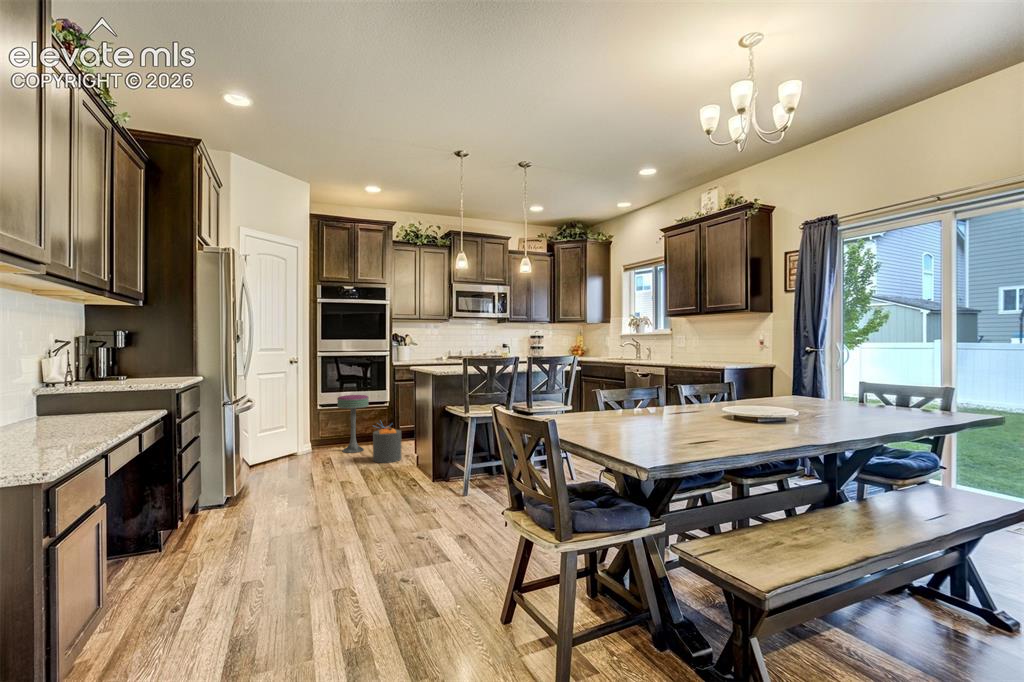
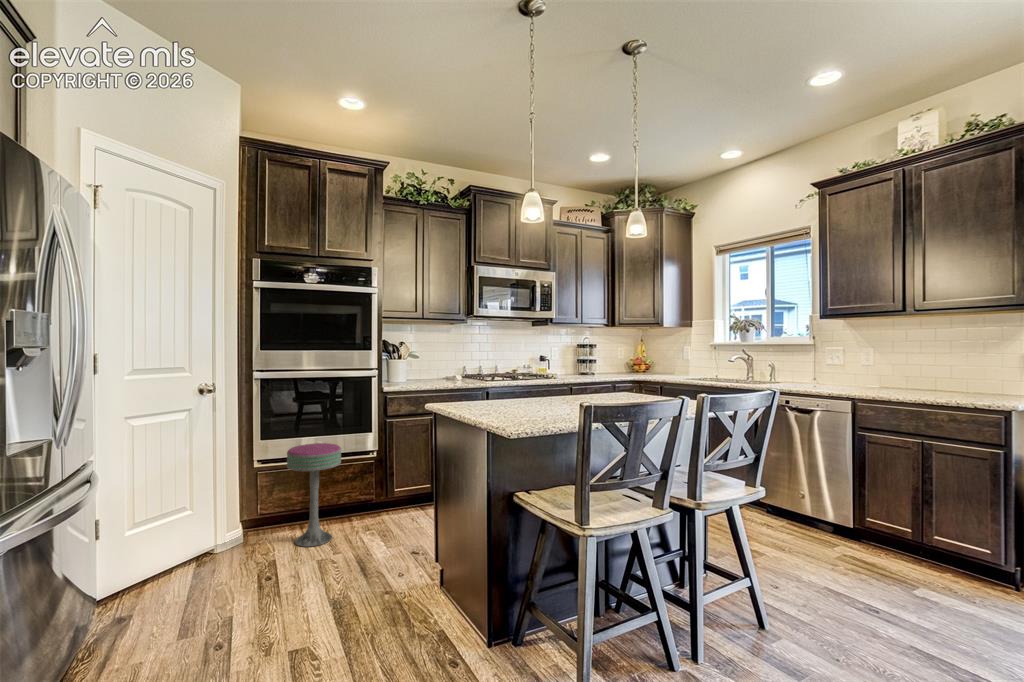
trash can: present [373,426,401,463] -> none [346,493,400,579]

